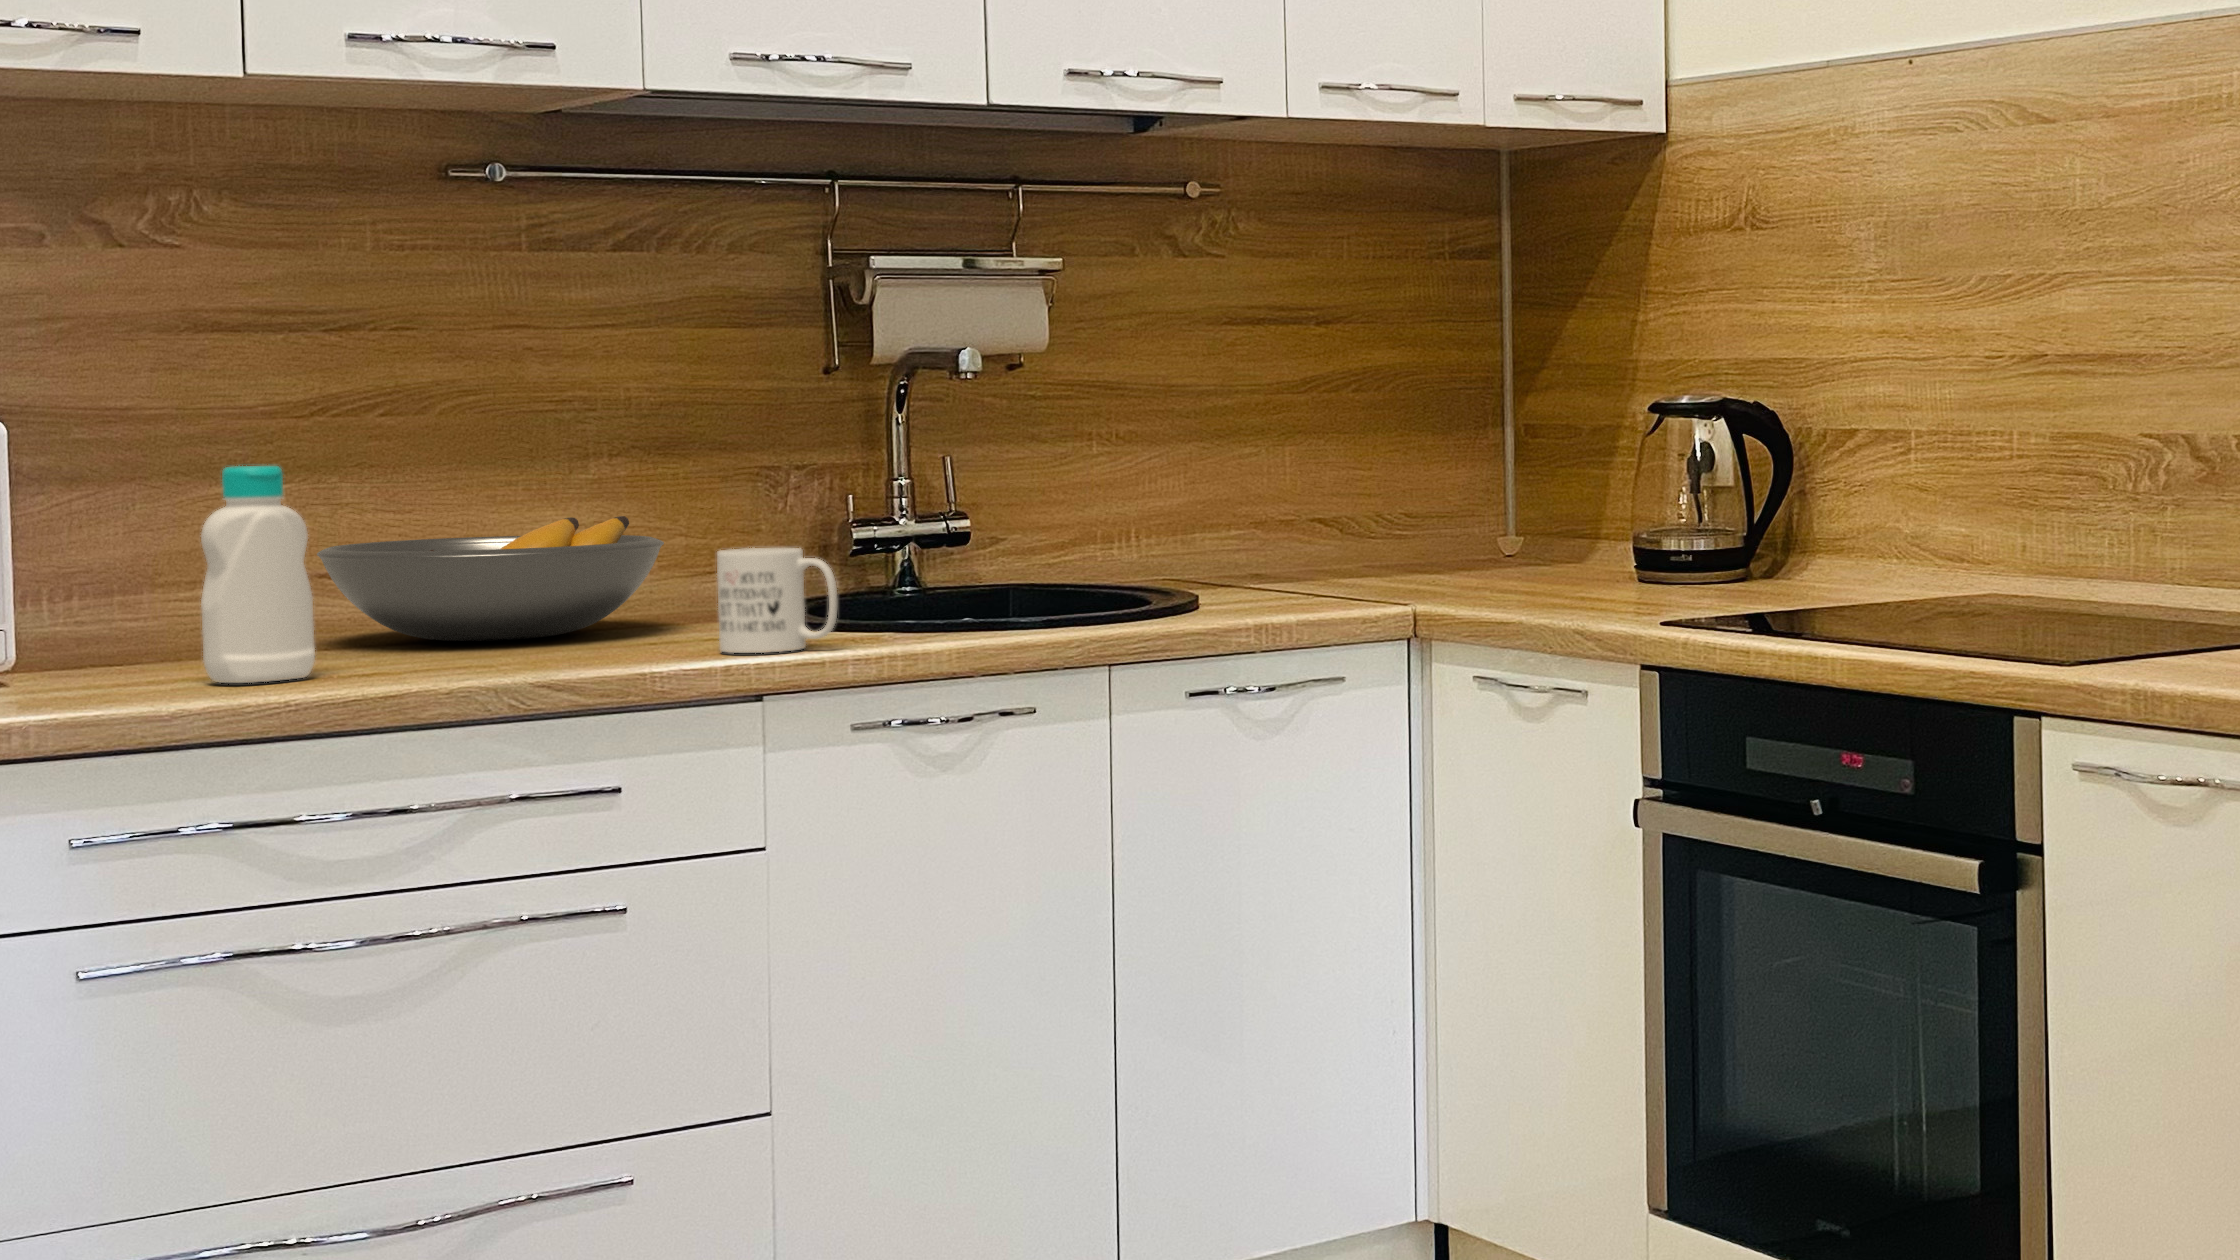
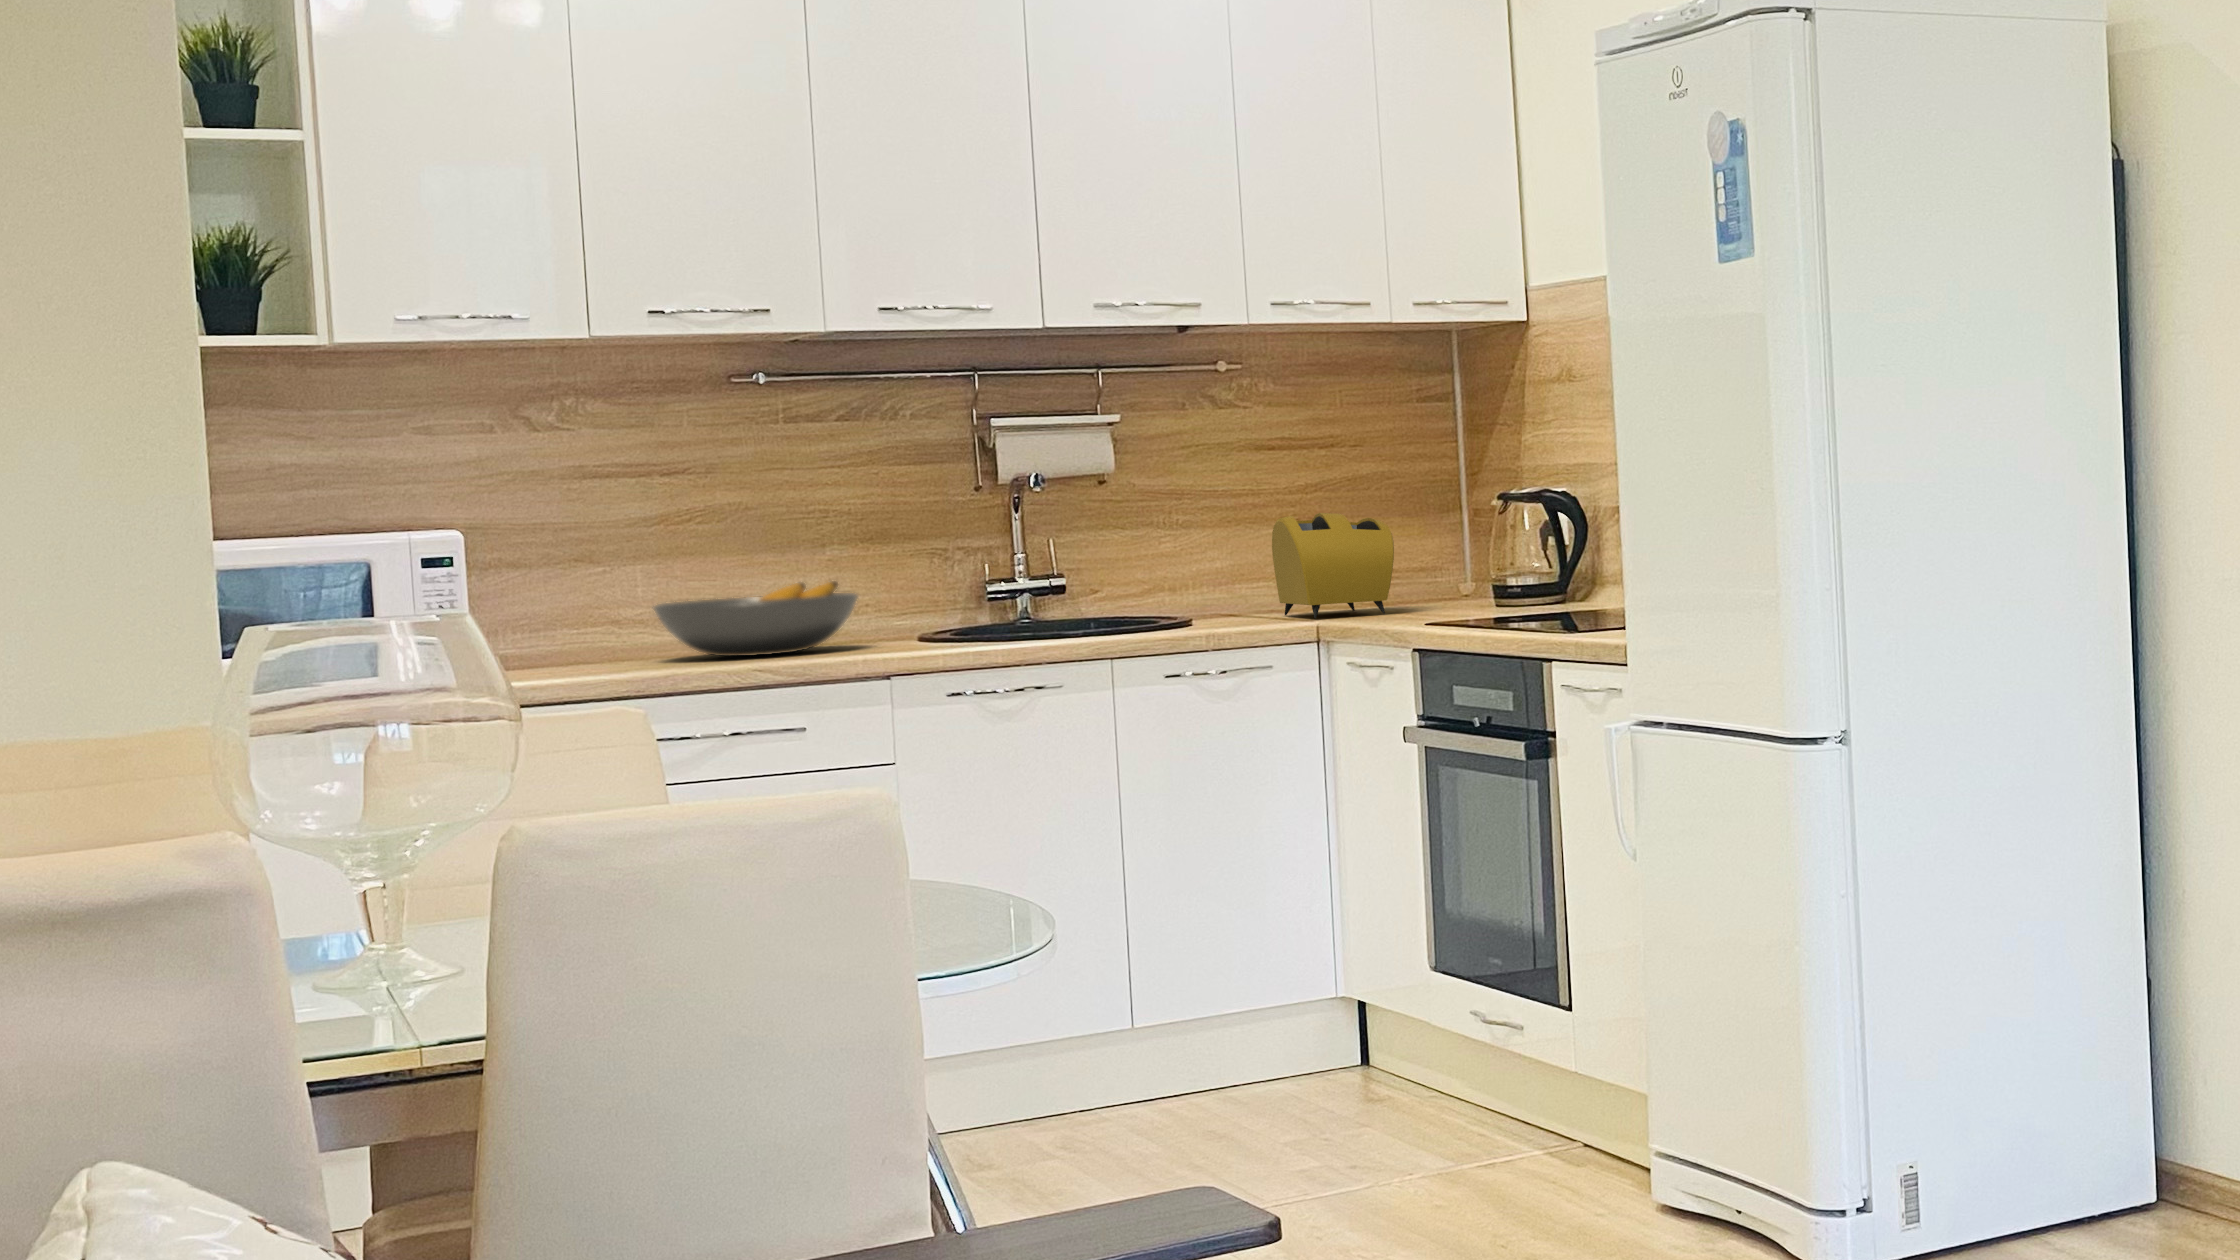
toaster: none [1296,427,1517,597] -> present [1272,513,1394,618]
bottle: present [201,466,315,683] -> none [572,555,638,676]
mug: present [717,548,838,653] -> none [869,595,939,655]

